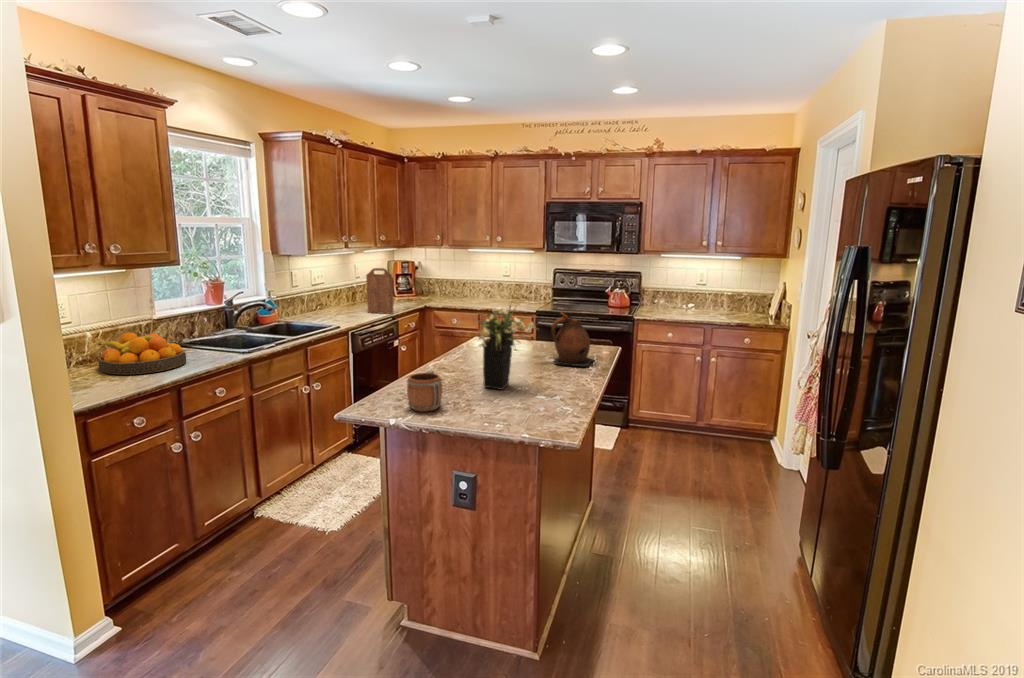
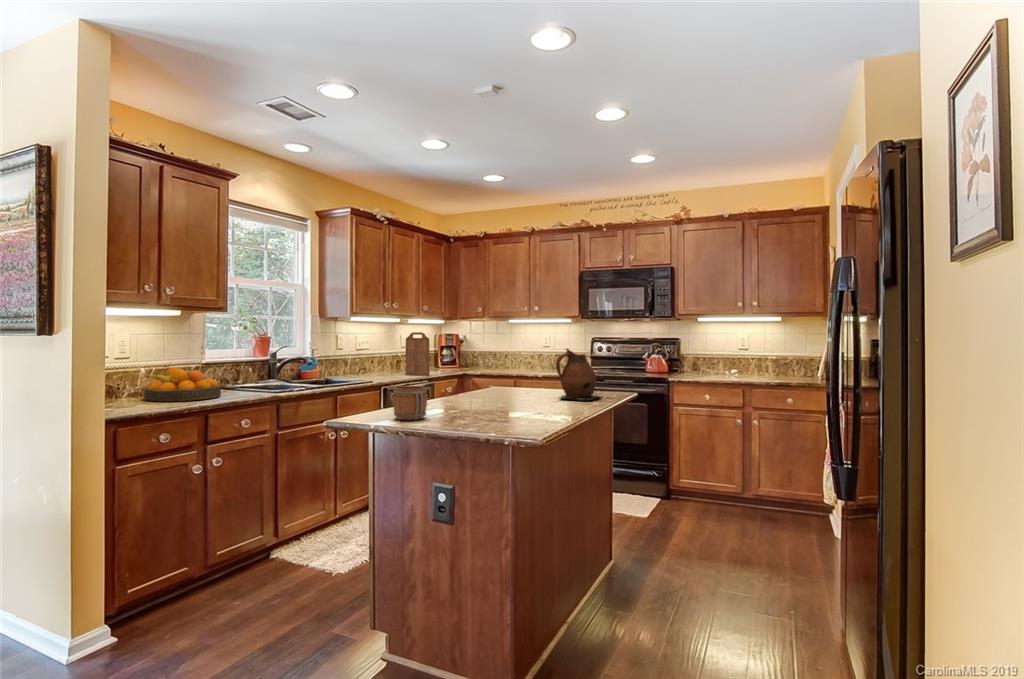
flower arrangement: present [478,305,534,390] -> none [463,328,530,411]

